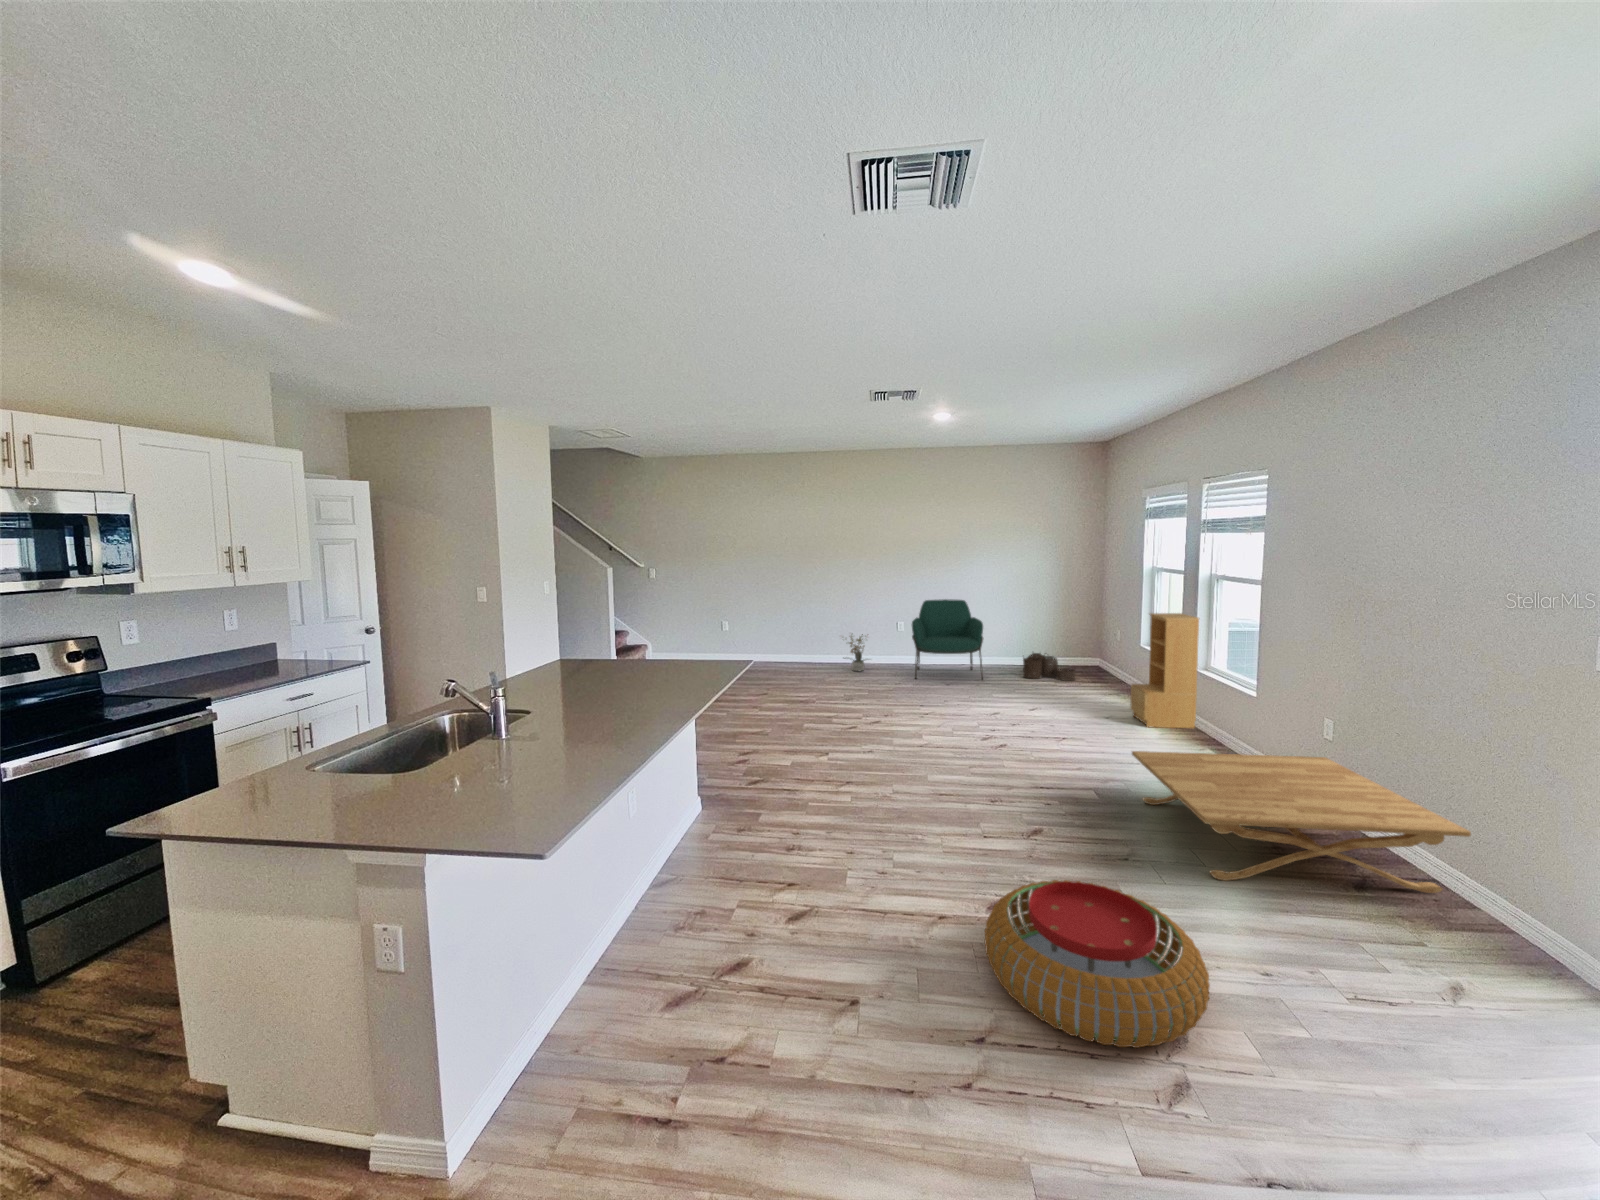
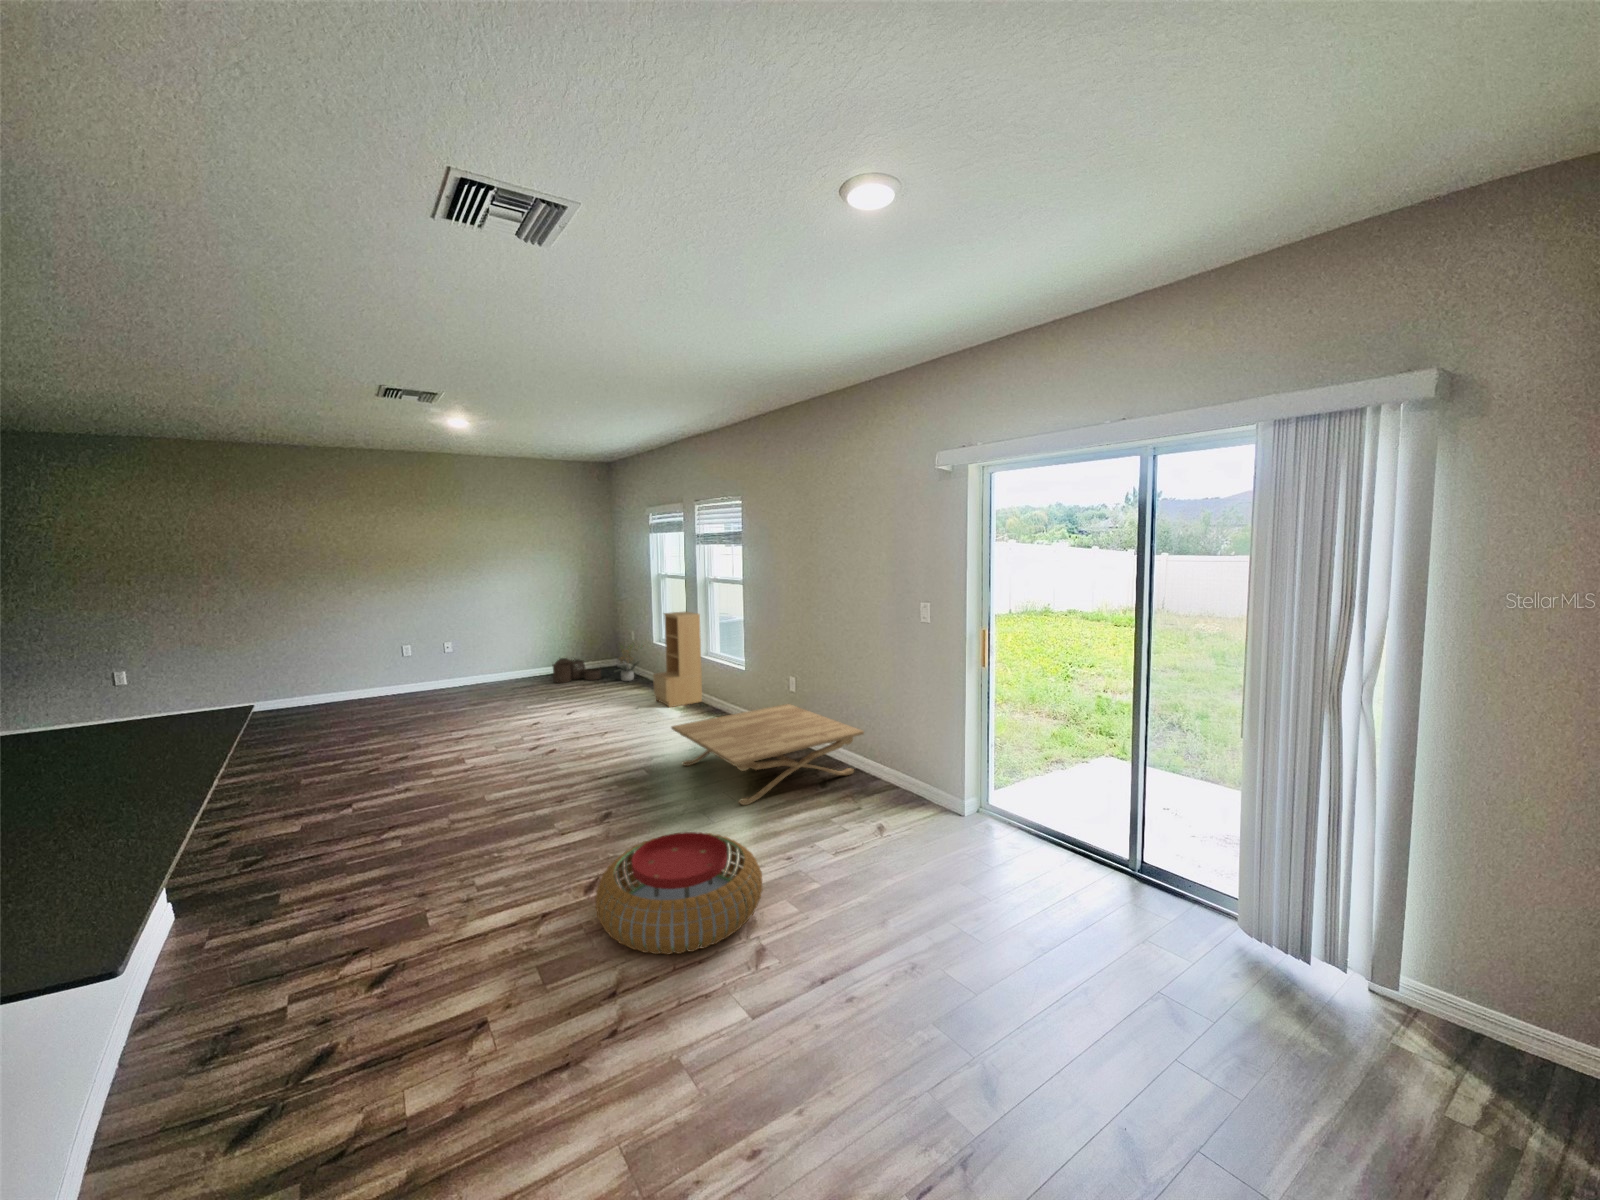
armchair: present [912,599,983,679] -> none [427,613,514,702]
potted plant: present [850,634,864,671] -> present [615,645,643,681]

